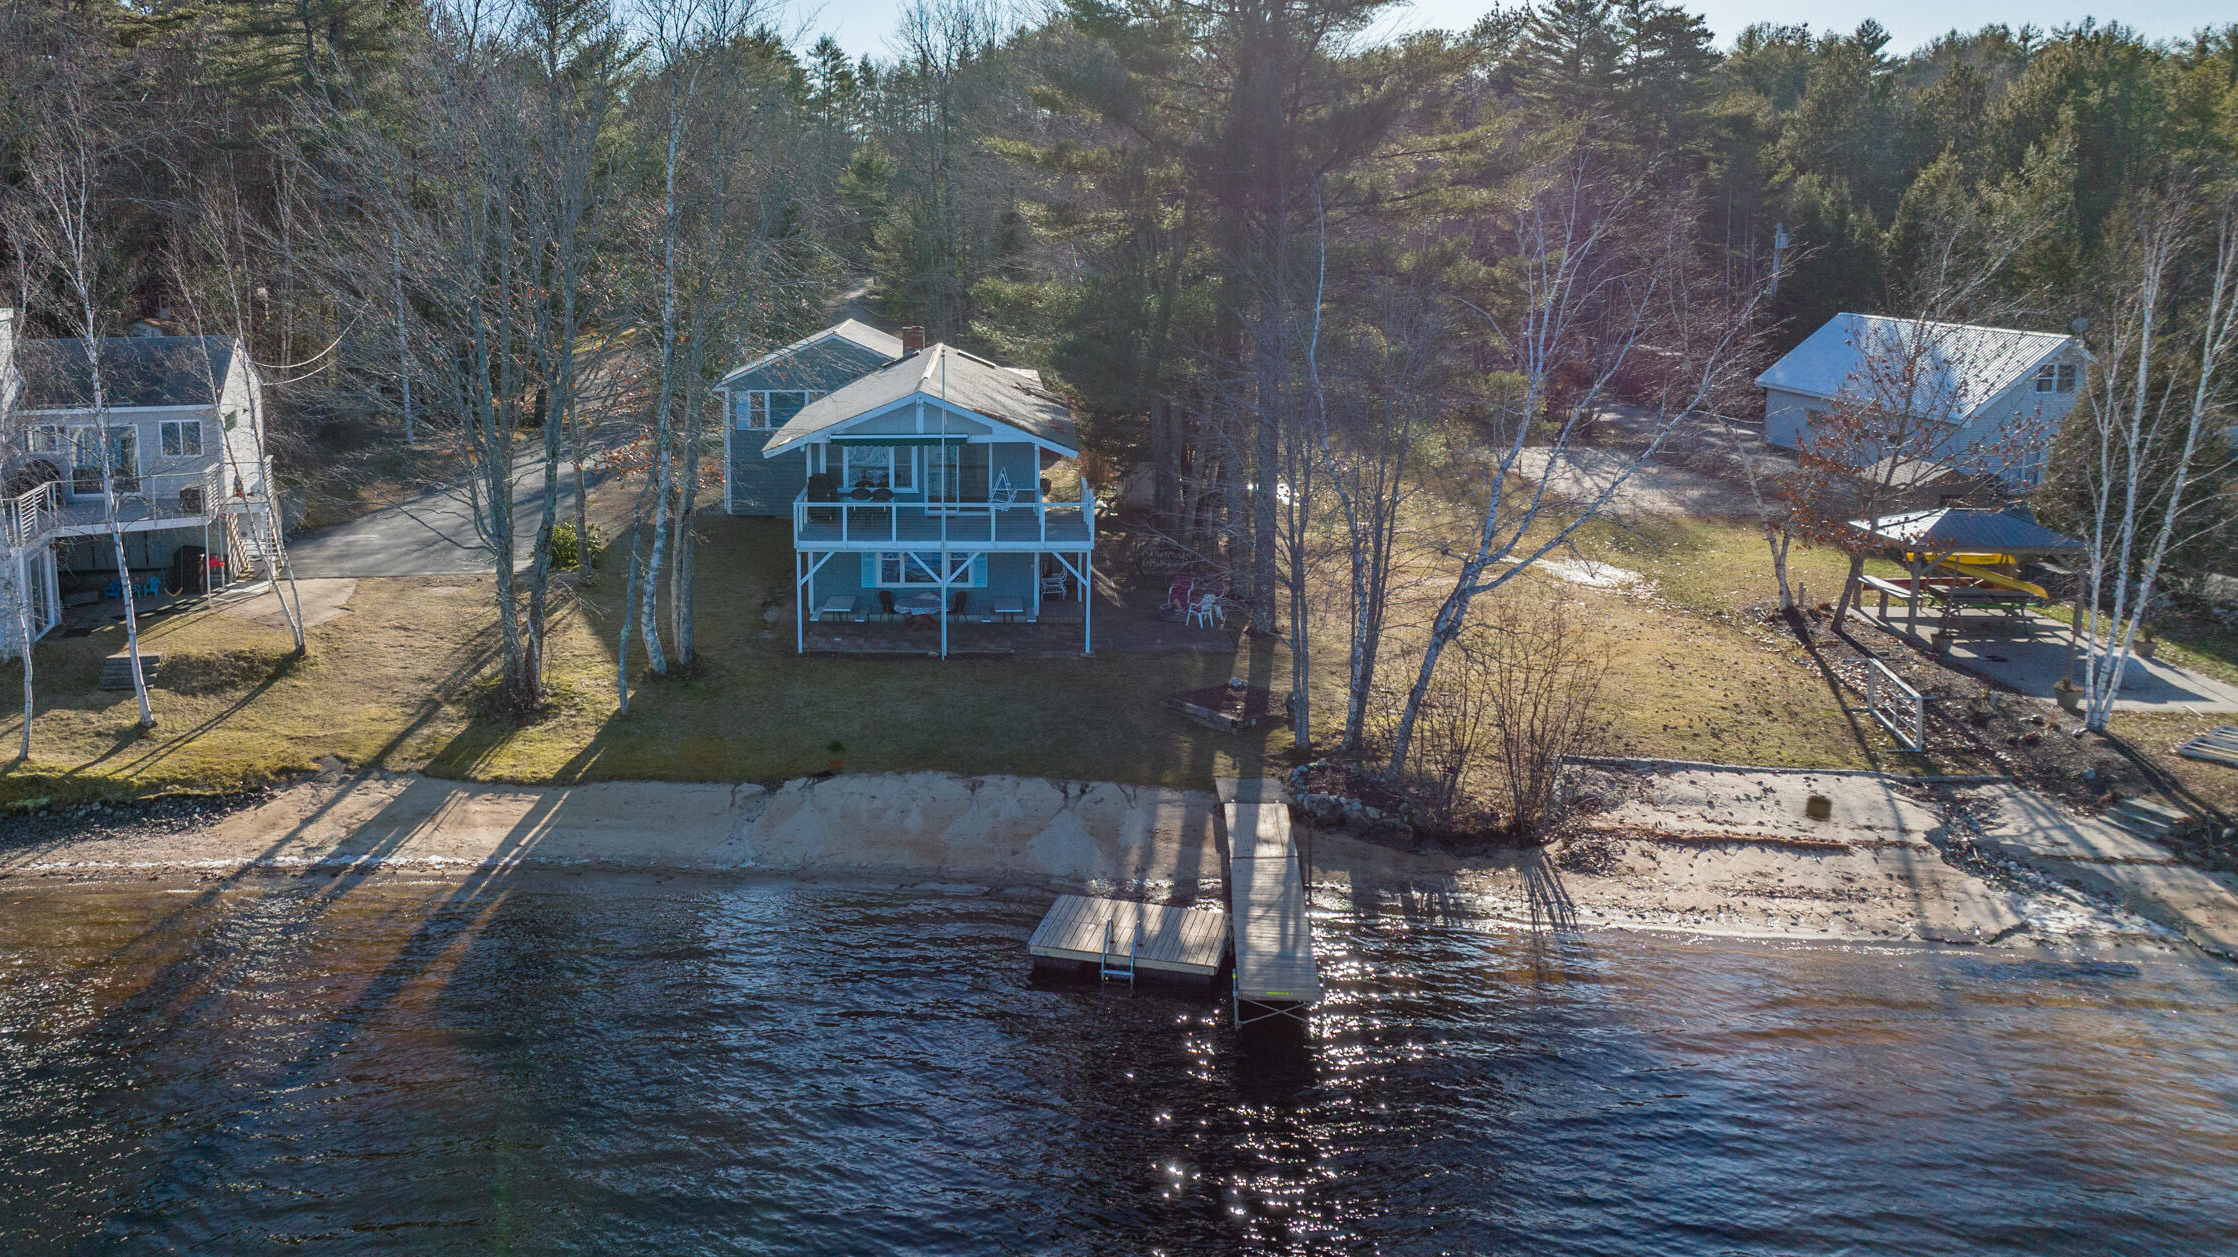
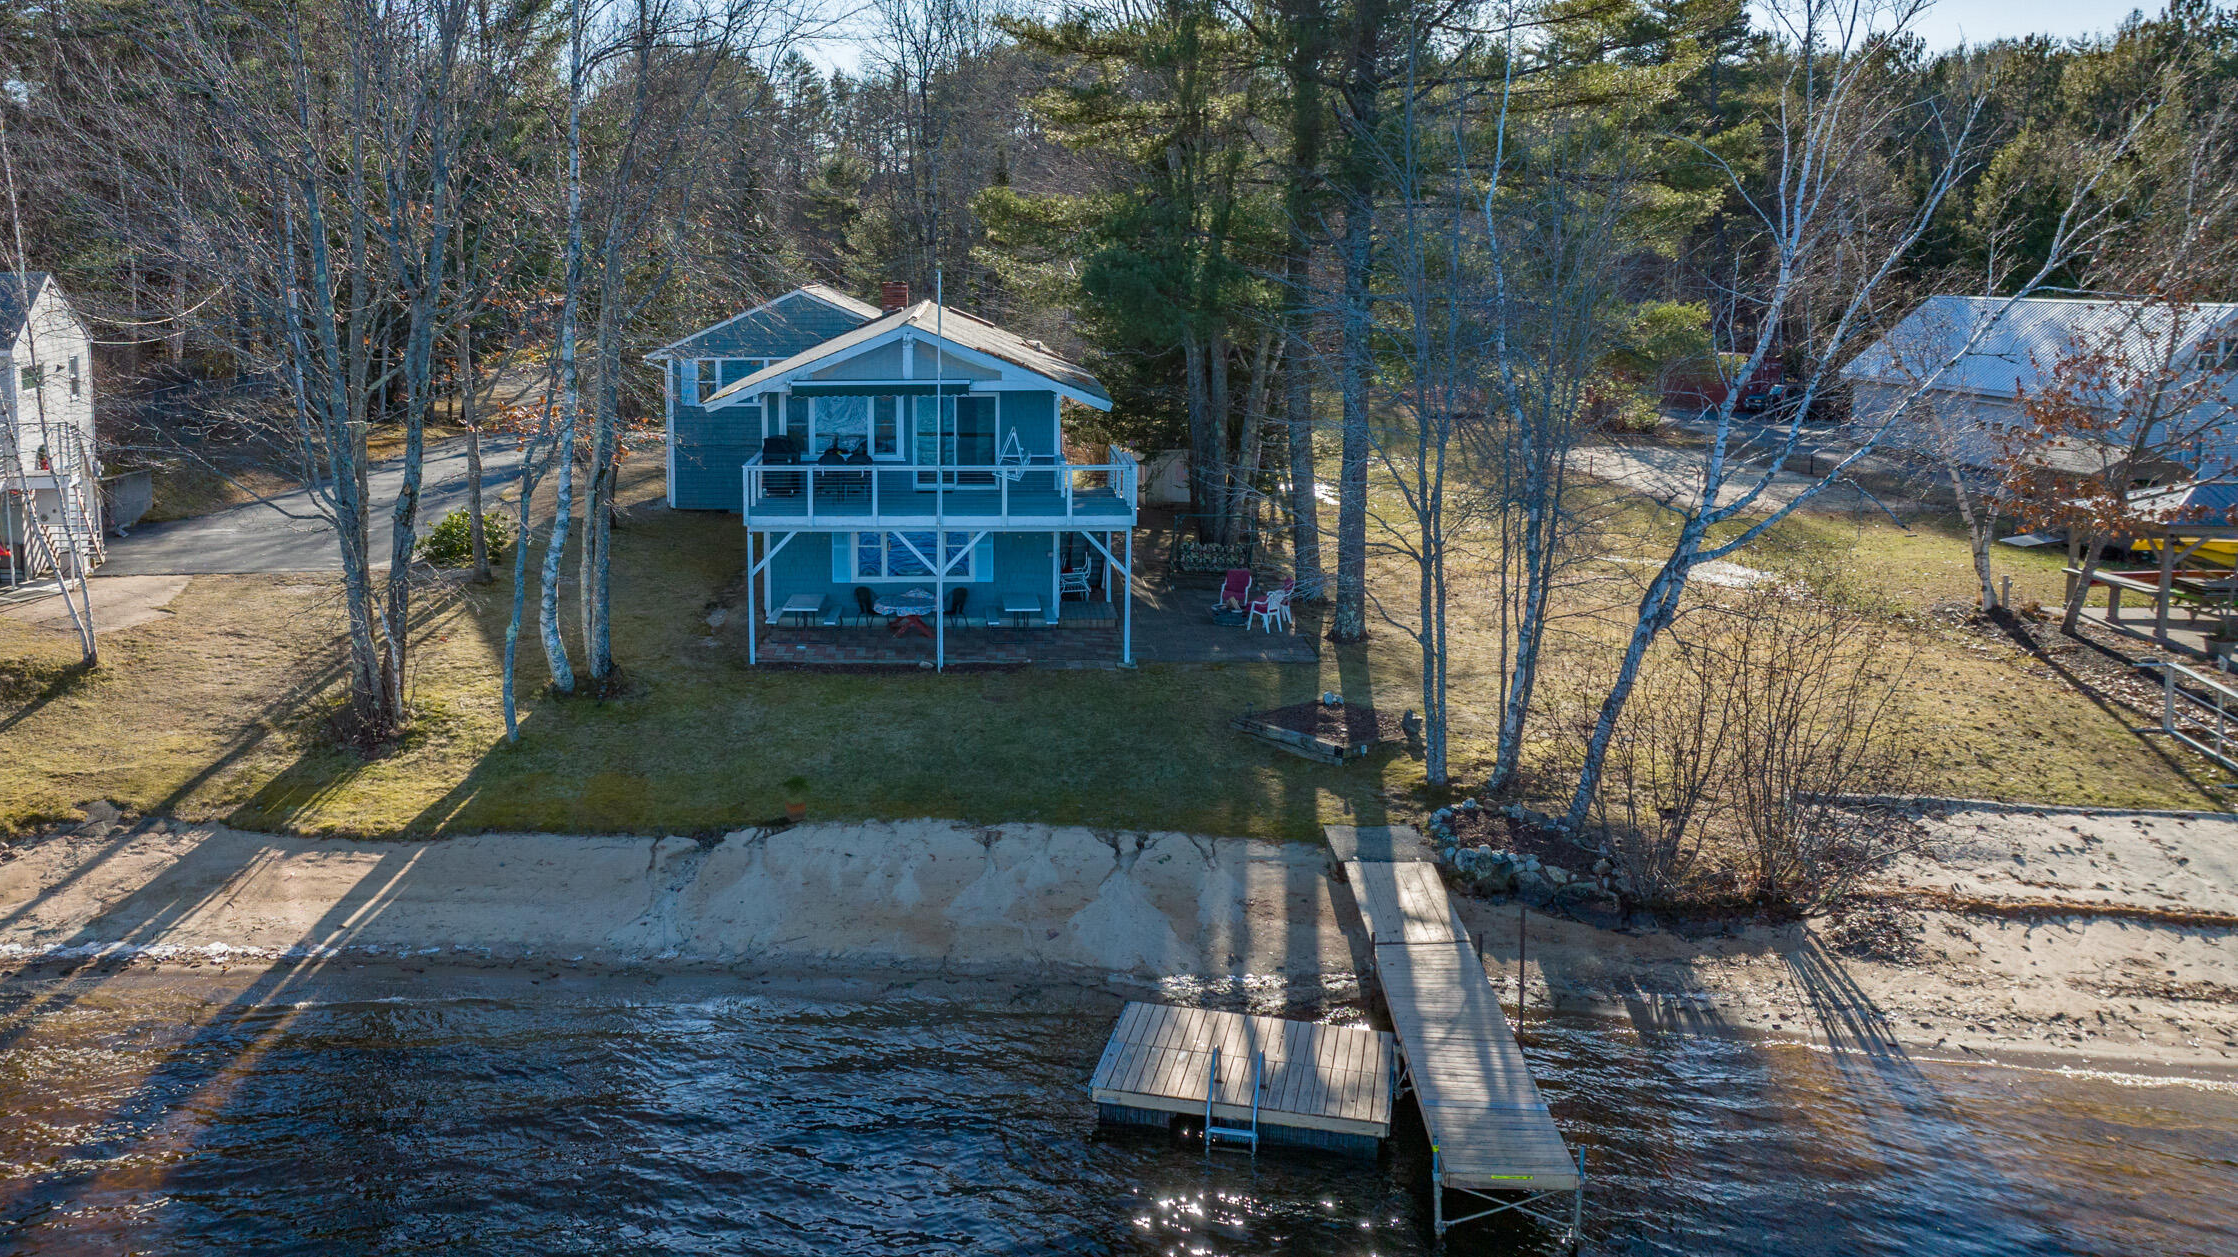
wooden bucket: present [1805,795,1833,821] -> none [2163,845,2208,882]

